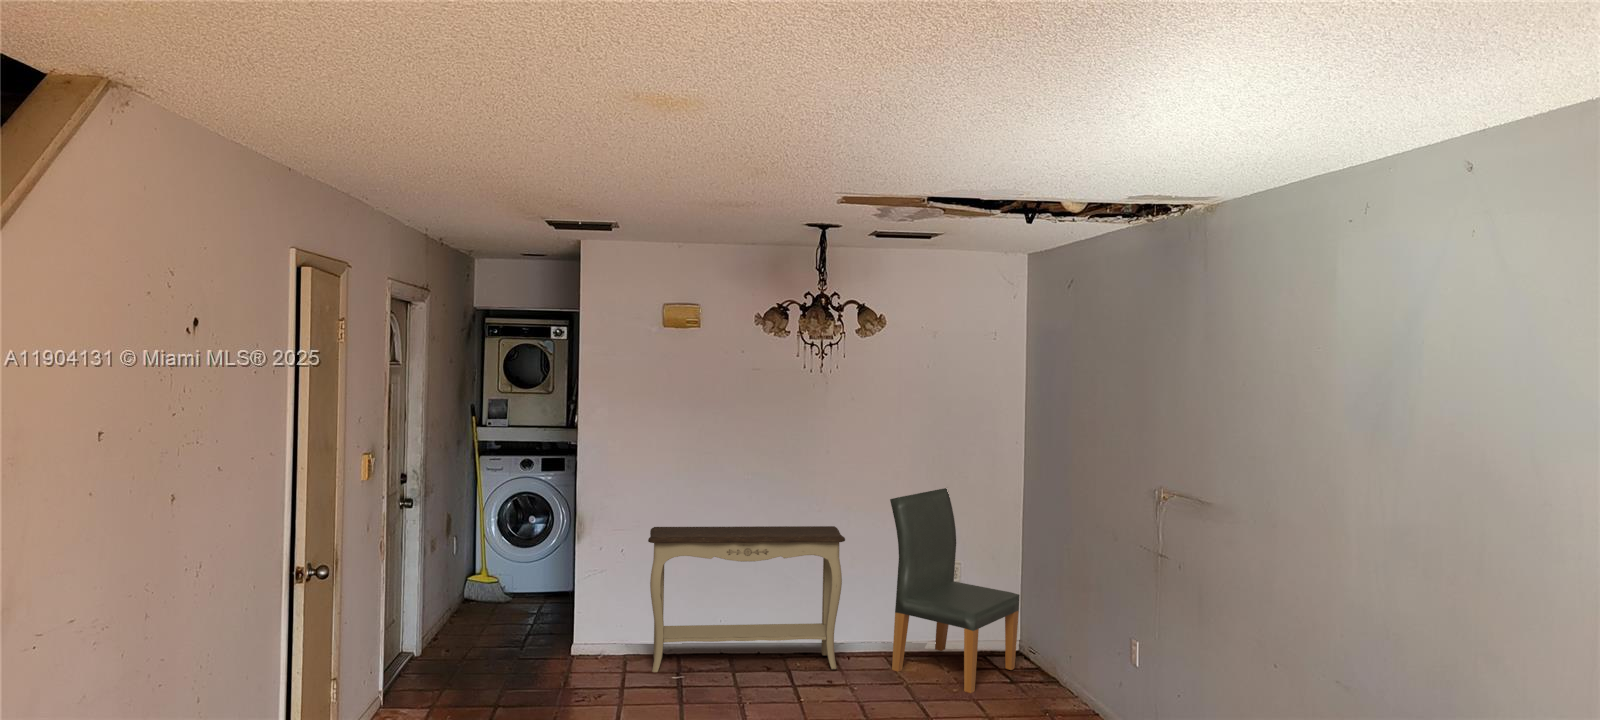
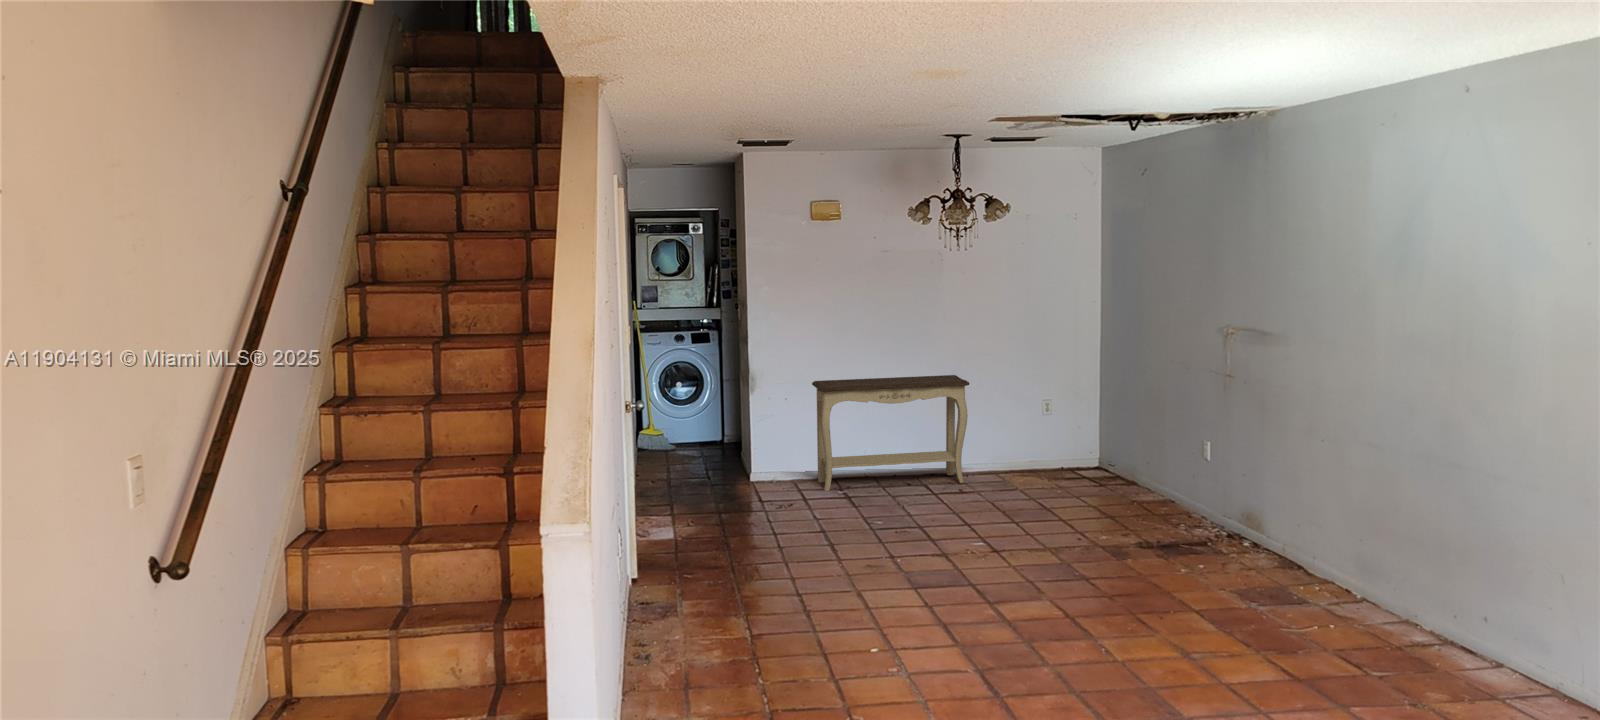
dining chair: present [890,488,1020,693] -> none [1003,341,1103,494]

